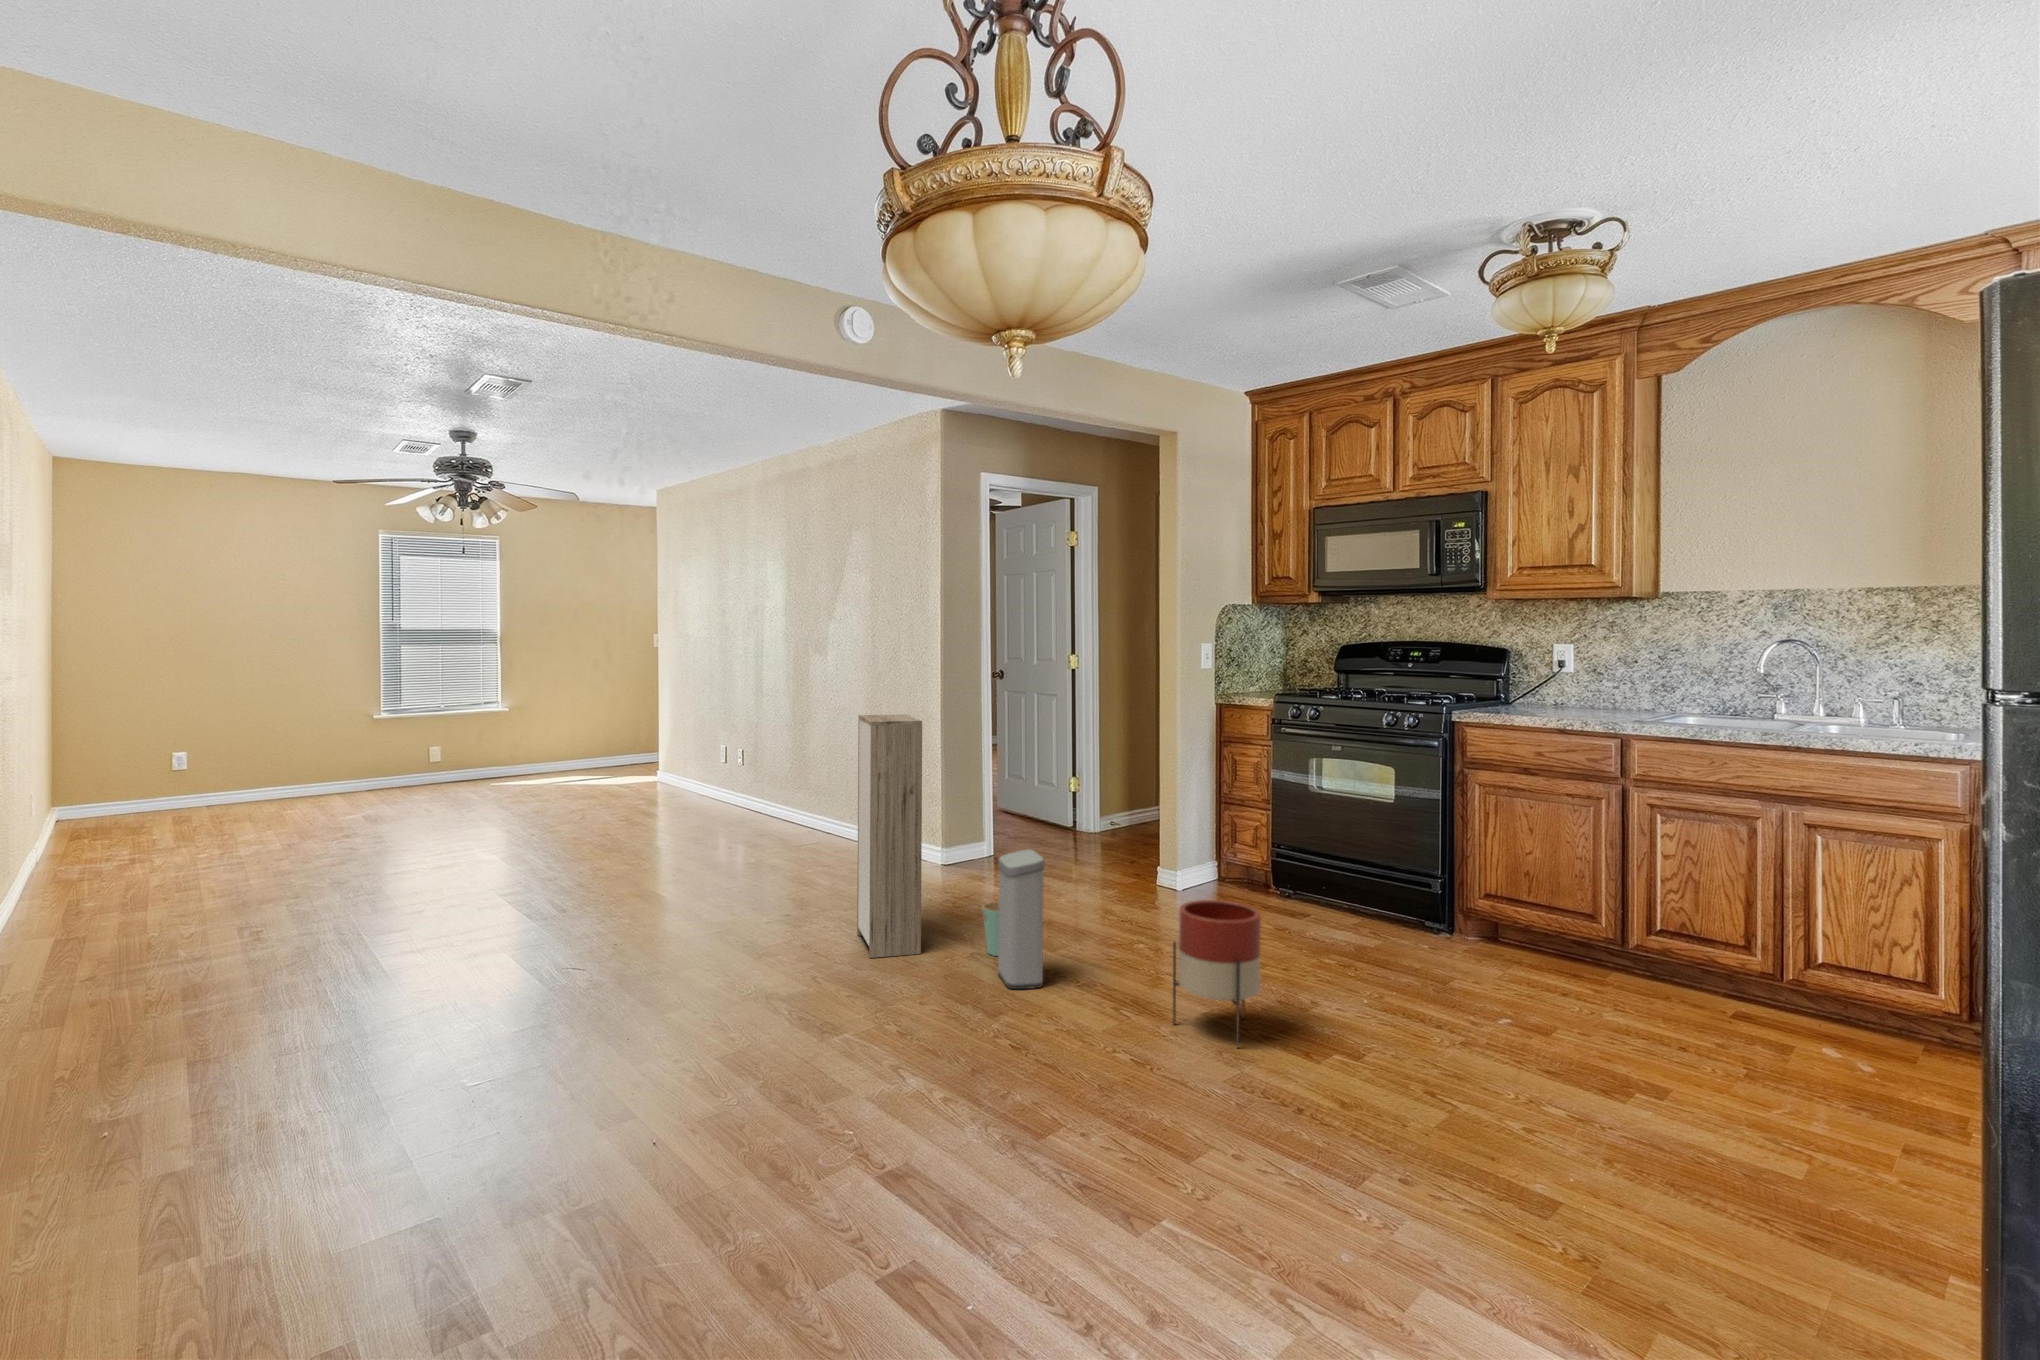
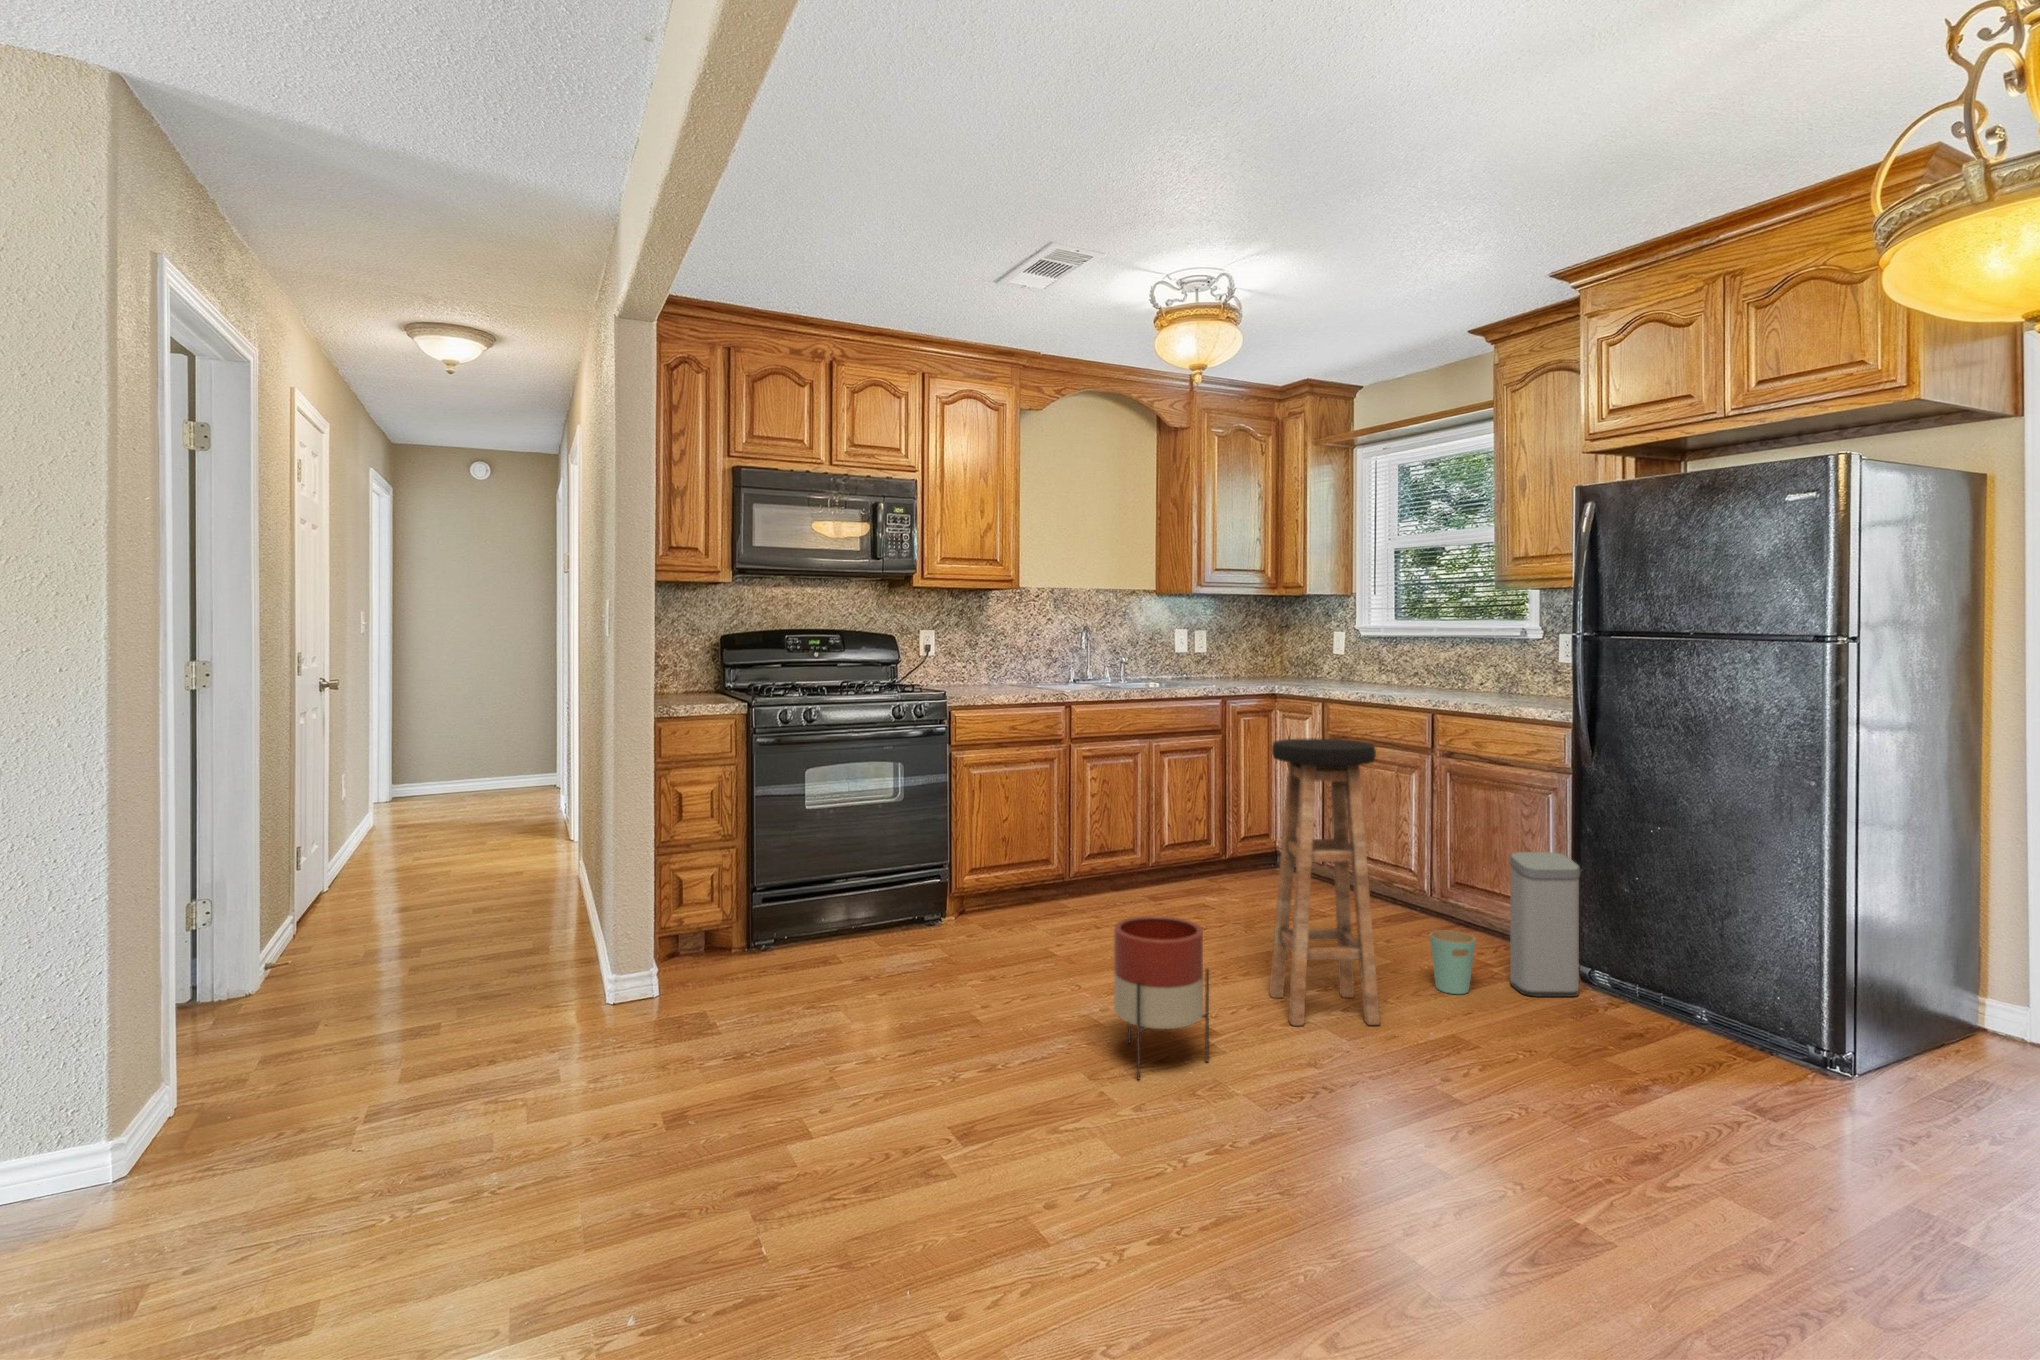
storage cabinet: present [857,714,922,958] -> none [583,786,770,1295]
bar stool: none [1378,776,1538,1134] -> present [1269,739,1380,1026]
trash can: present [982,849,1045,989] -> present [1429,852,1580,997]

